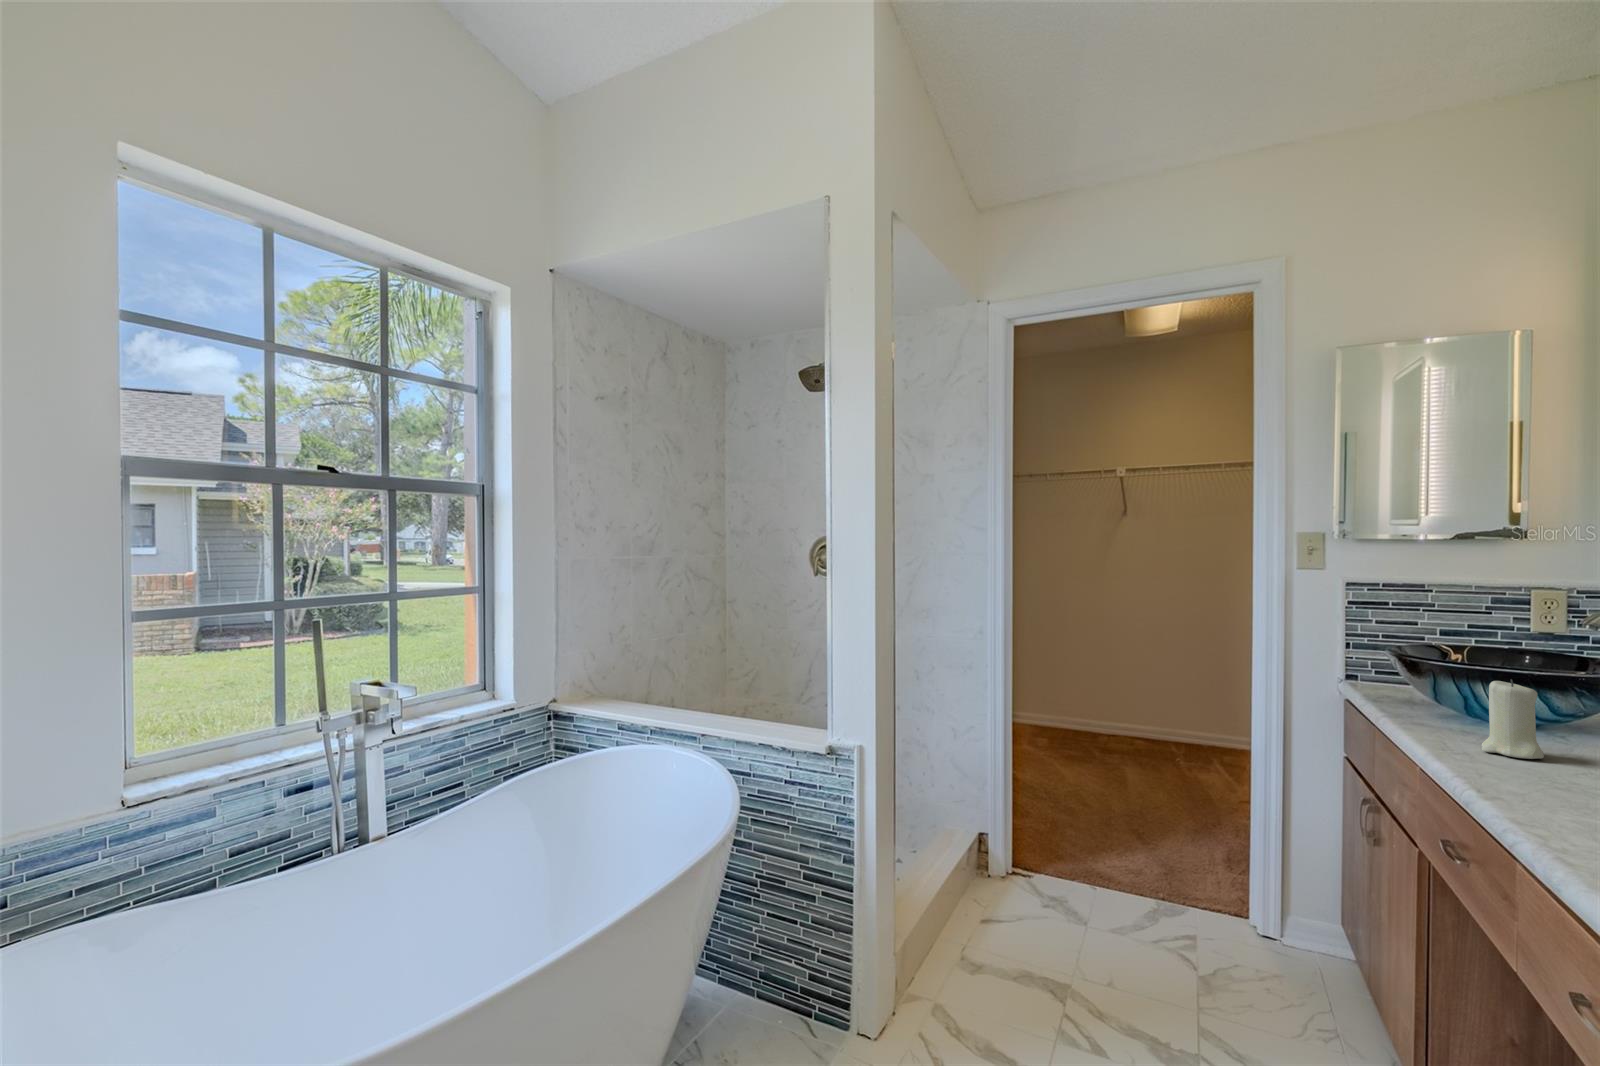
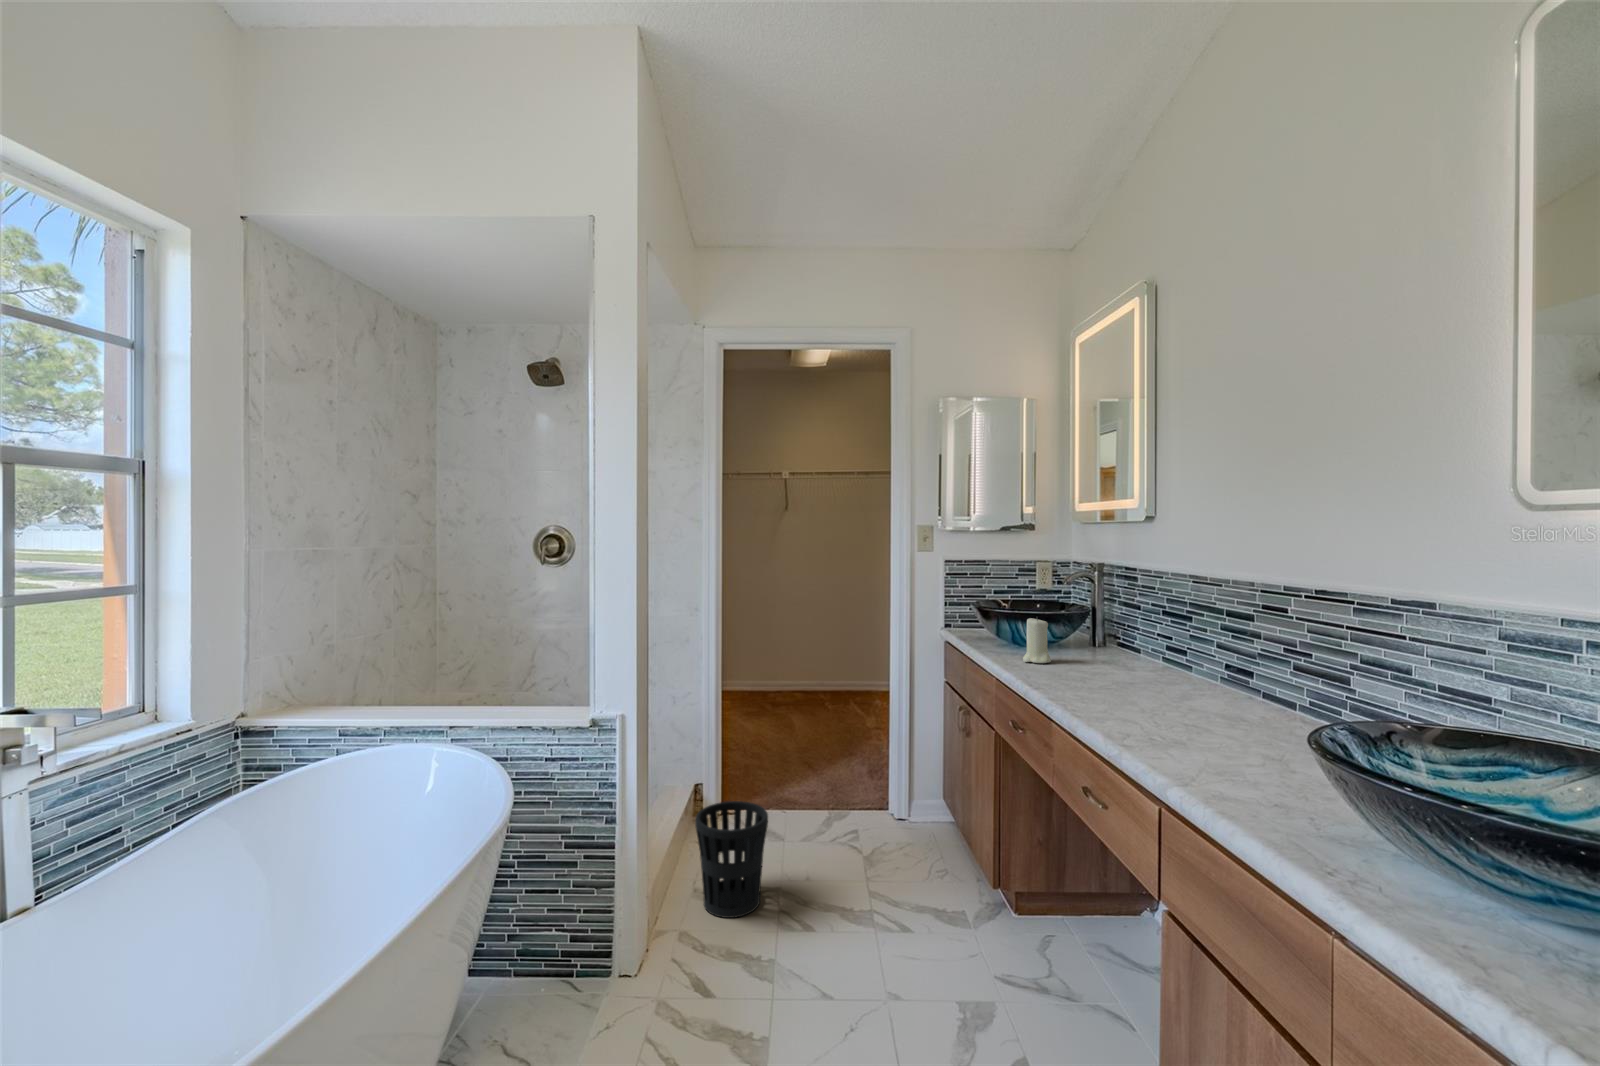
wastebasket: none [960,863,1051,1012] -> present [695,801,768,918]

